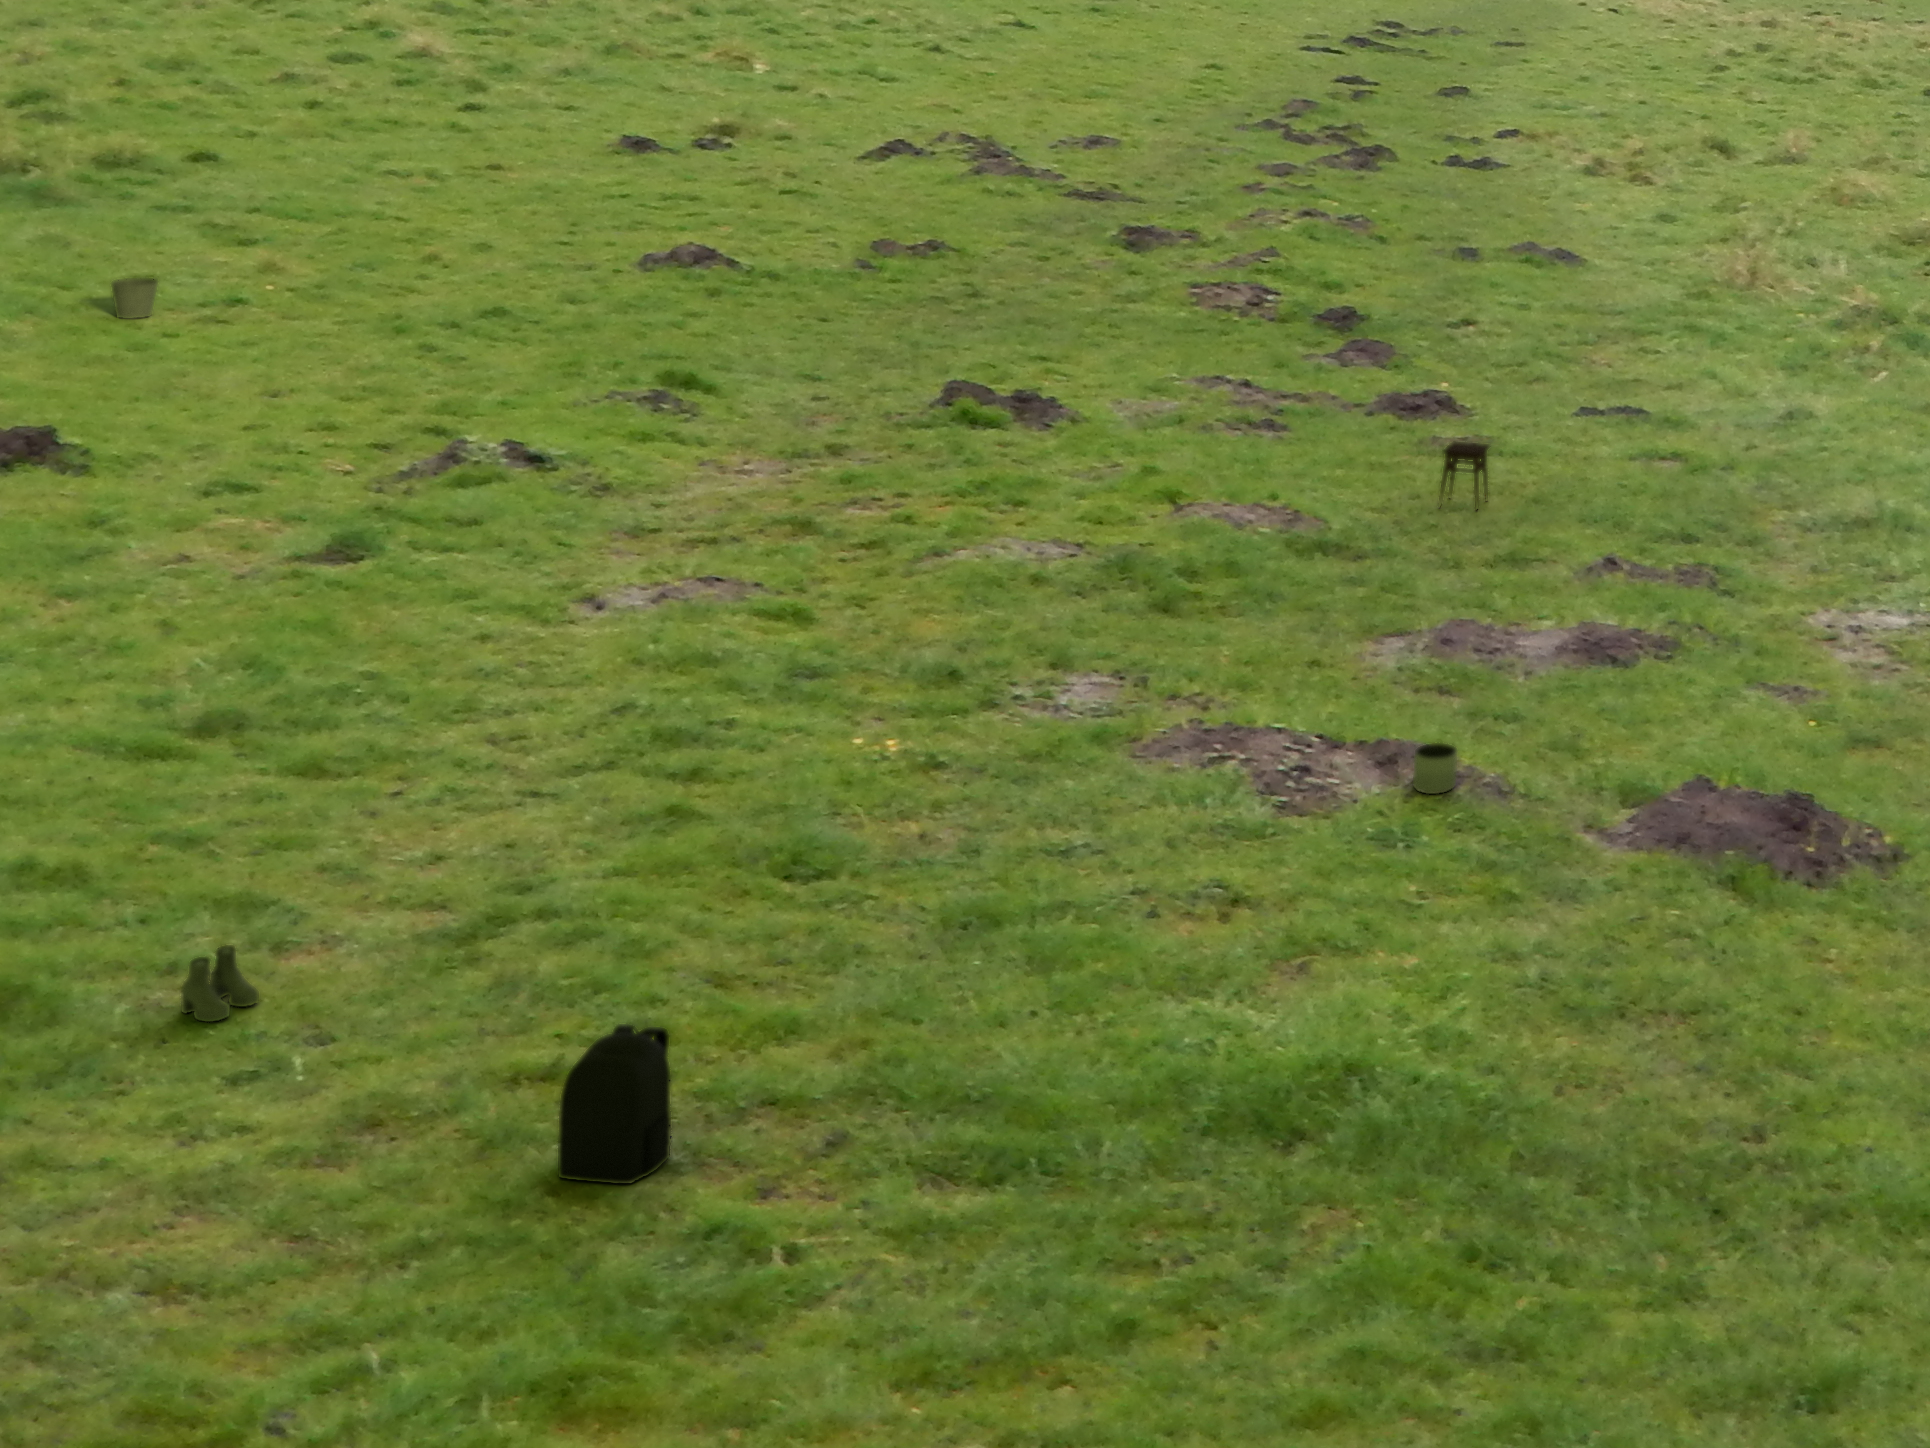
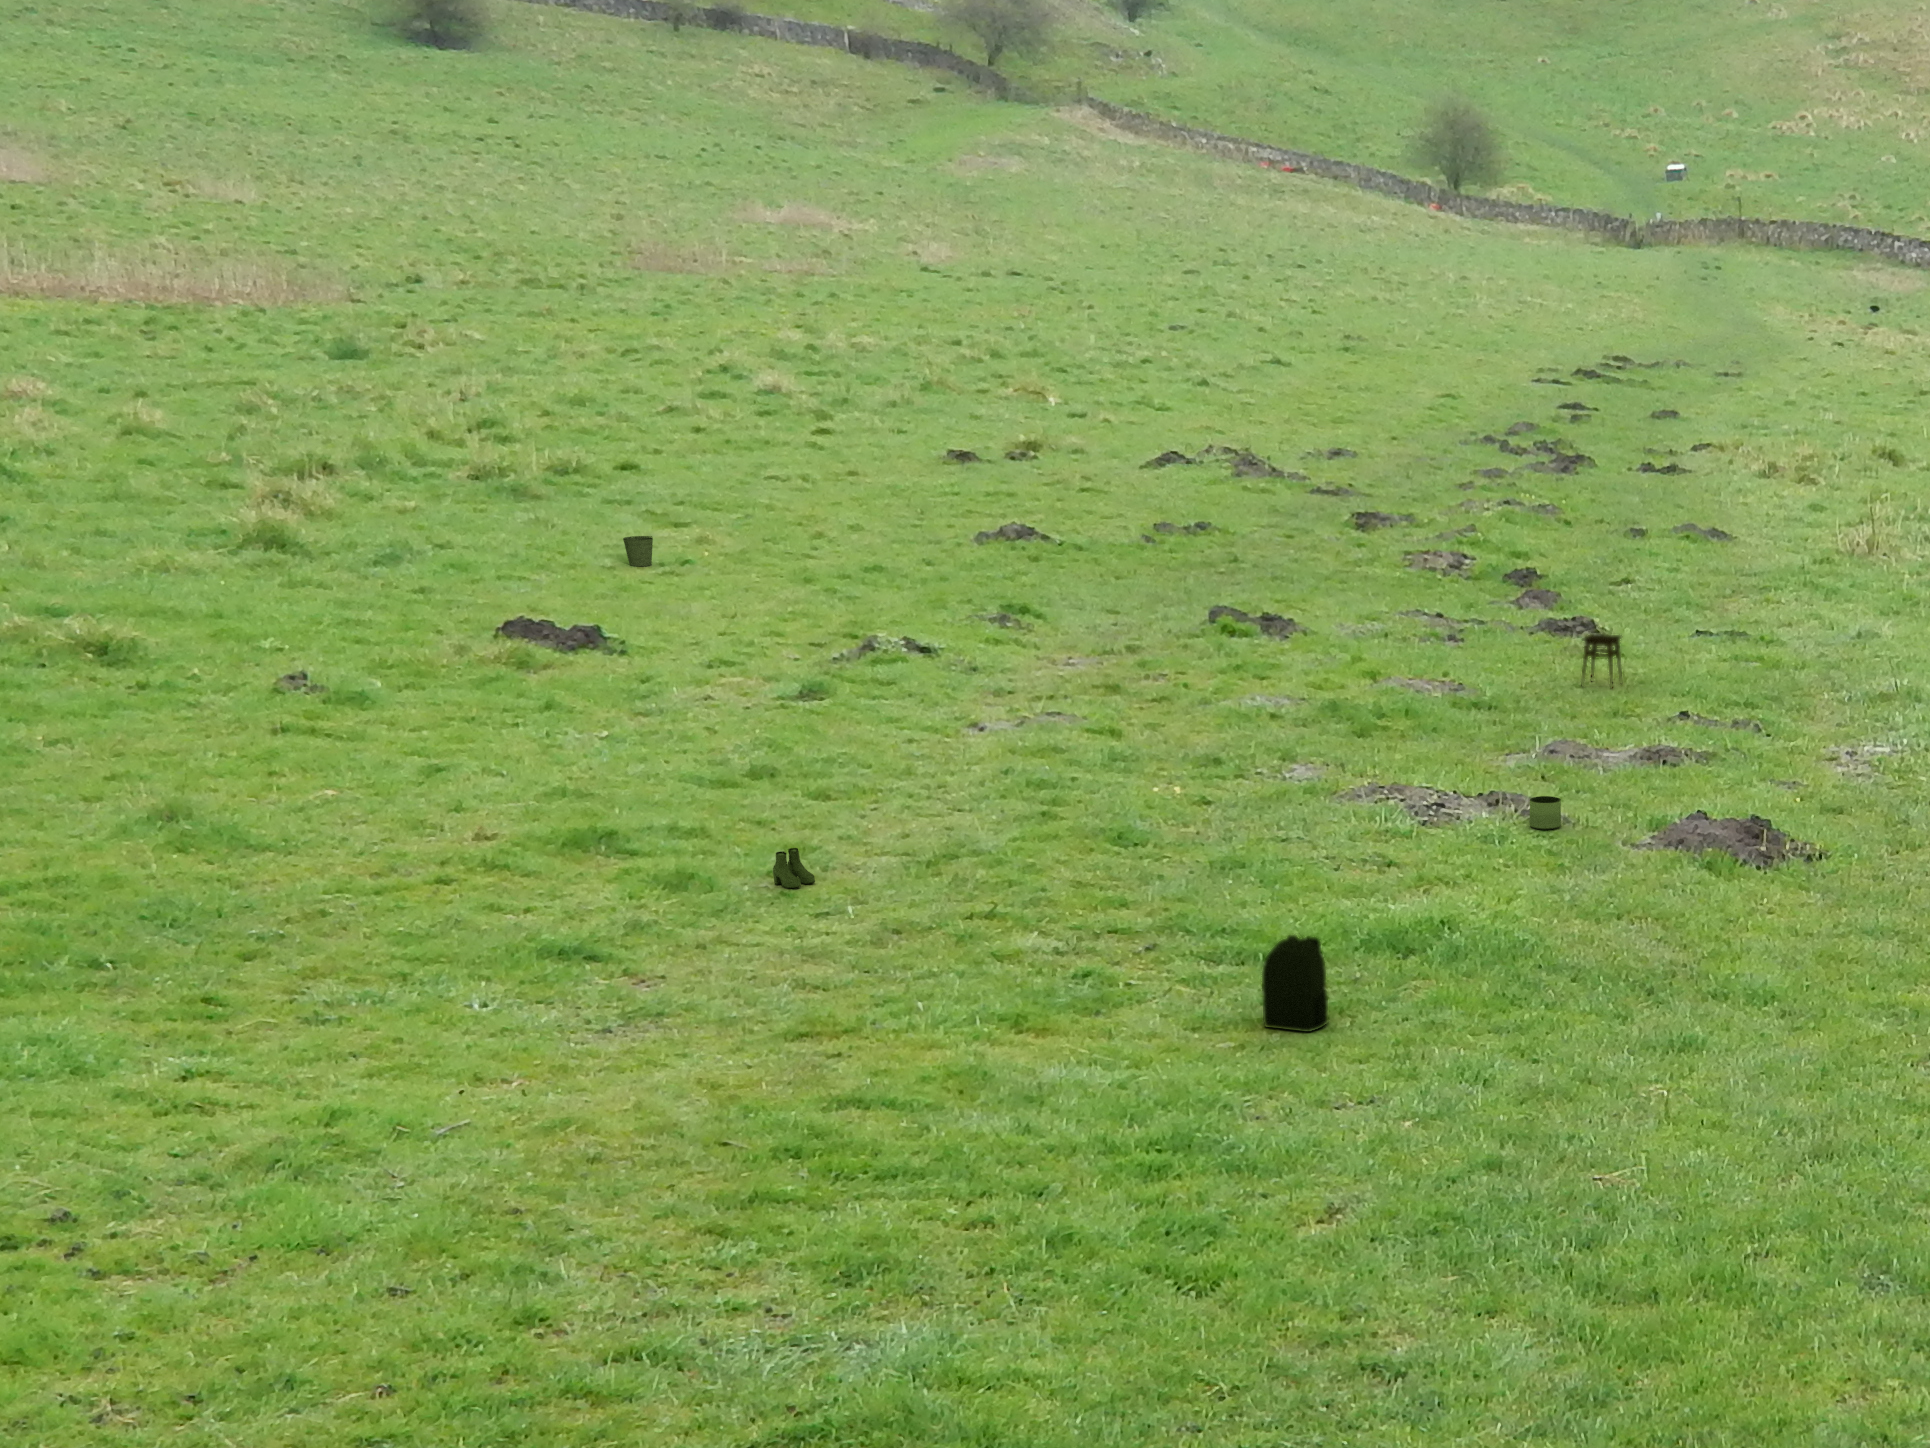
backpack: present [558,1024,671,1184] -> present [1262,935,1329,1032]

